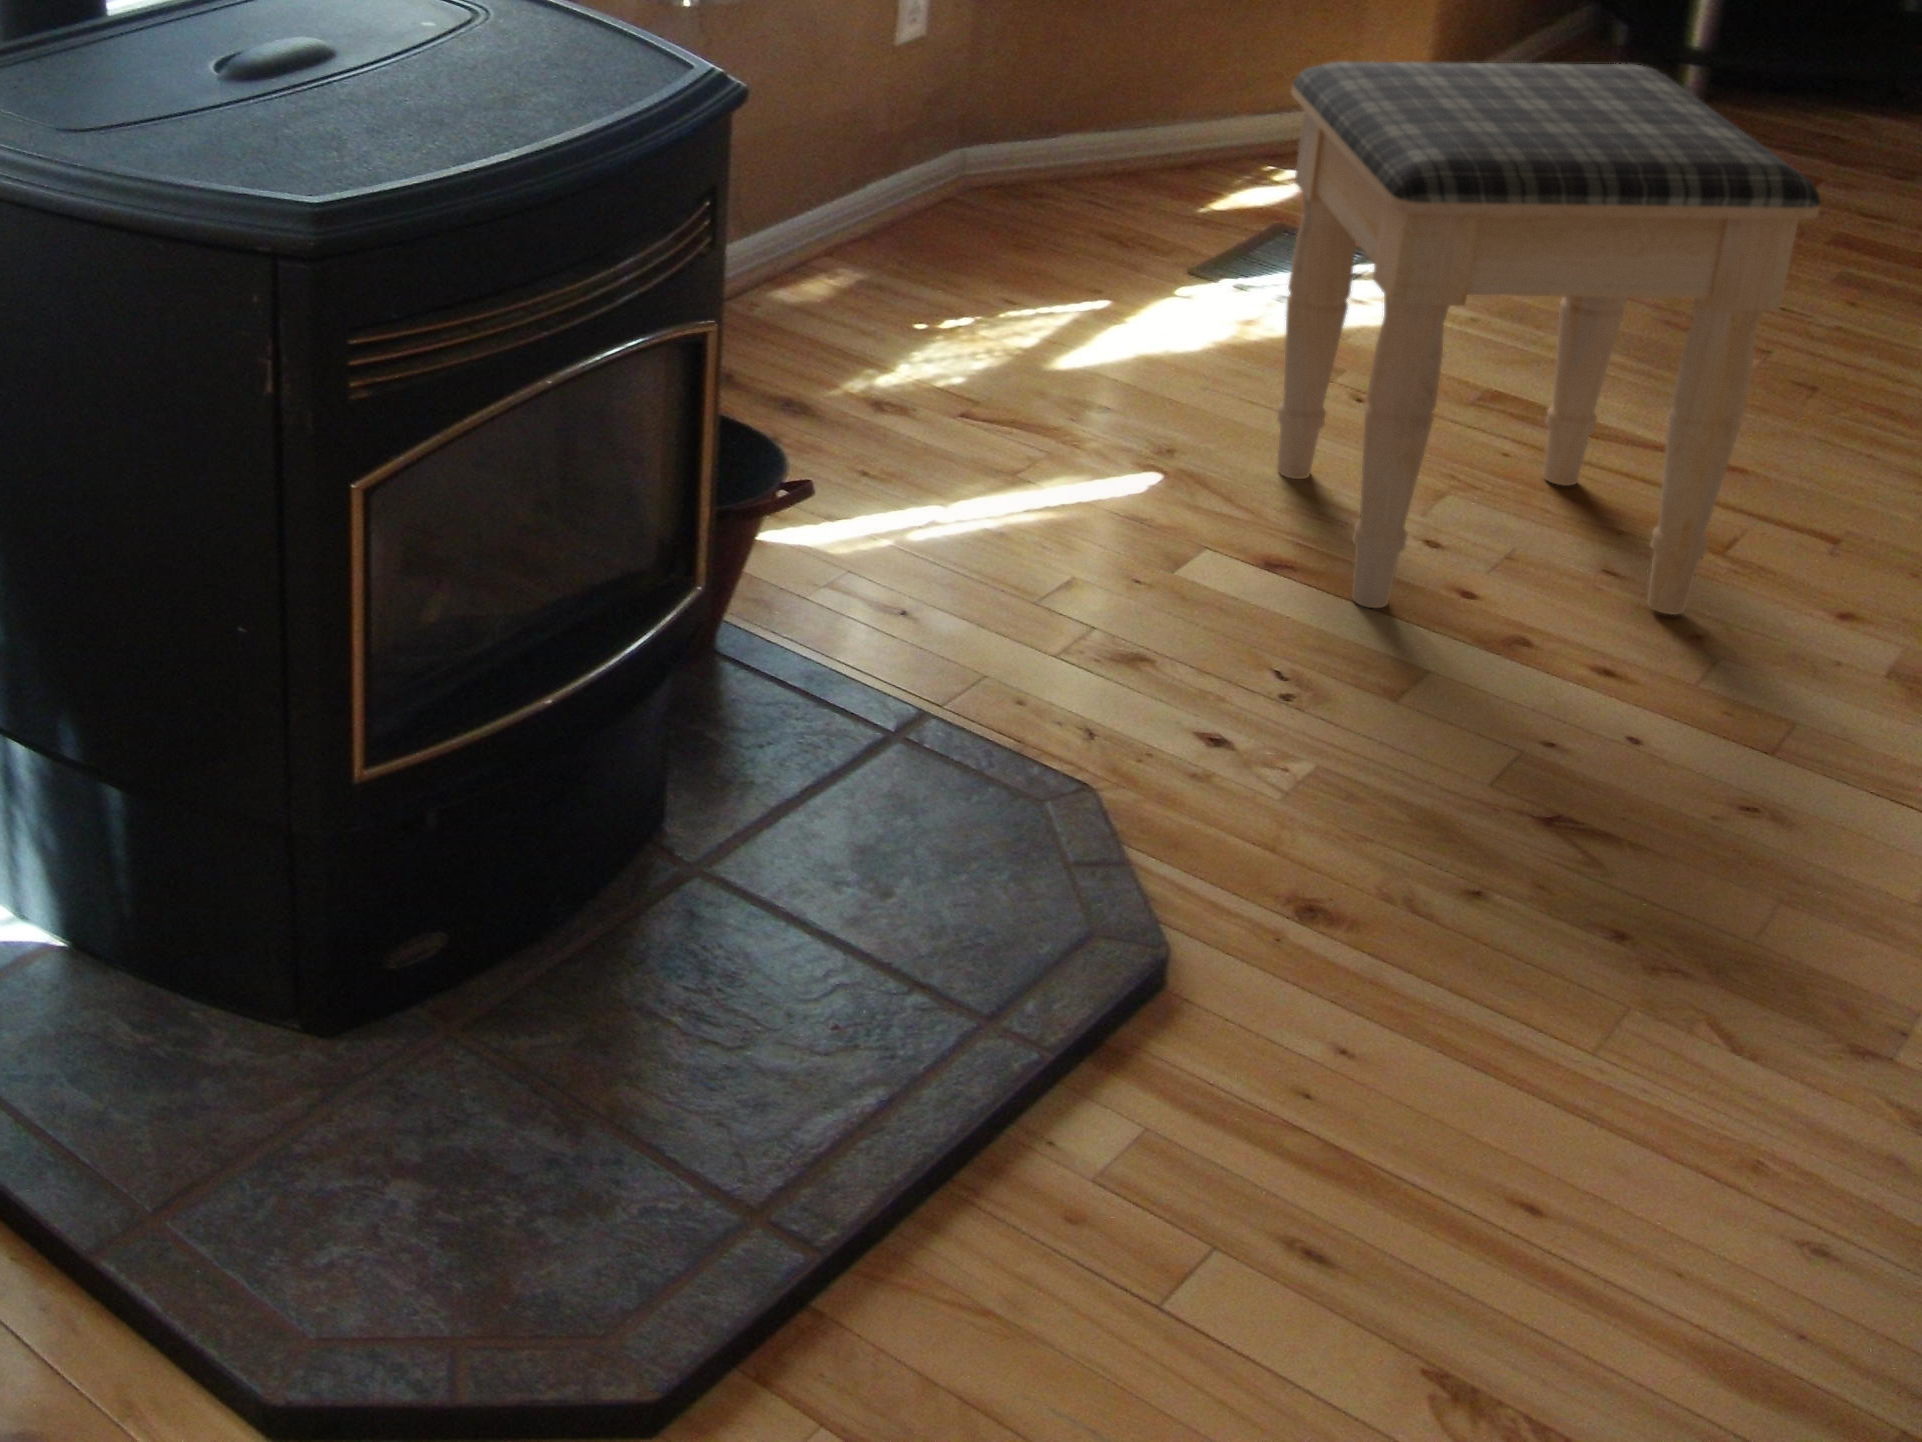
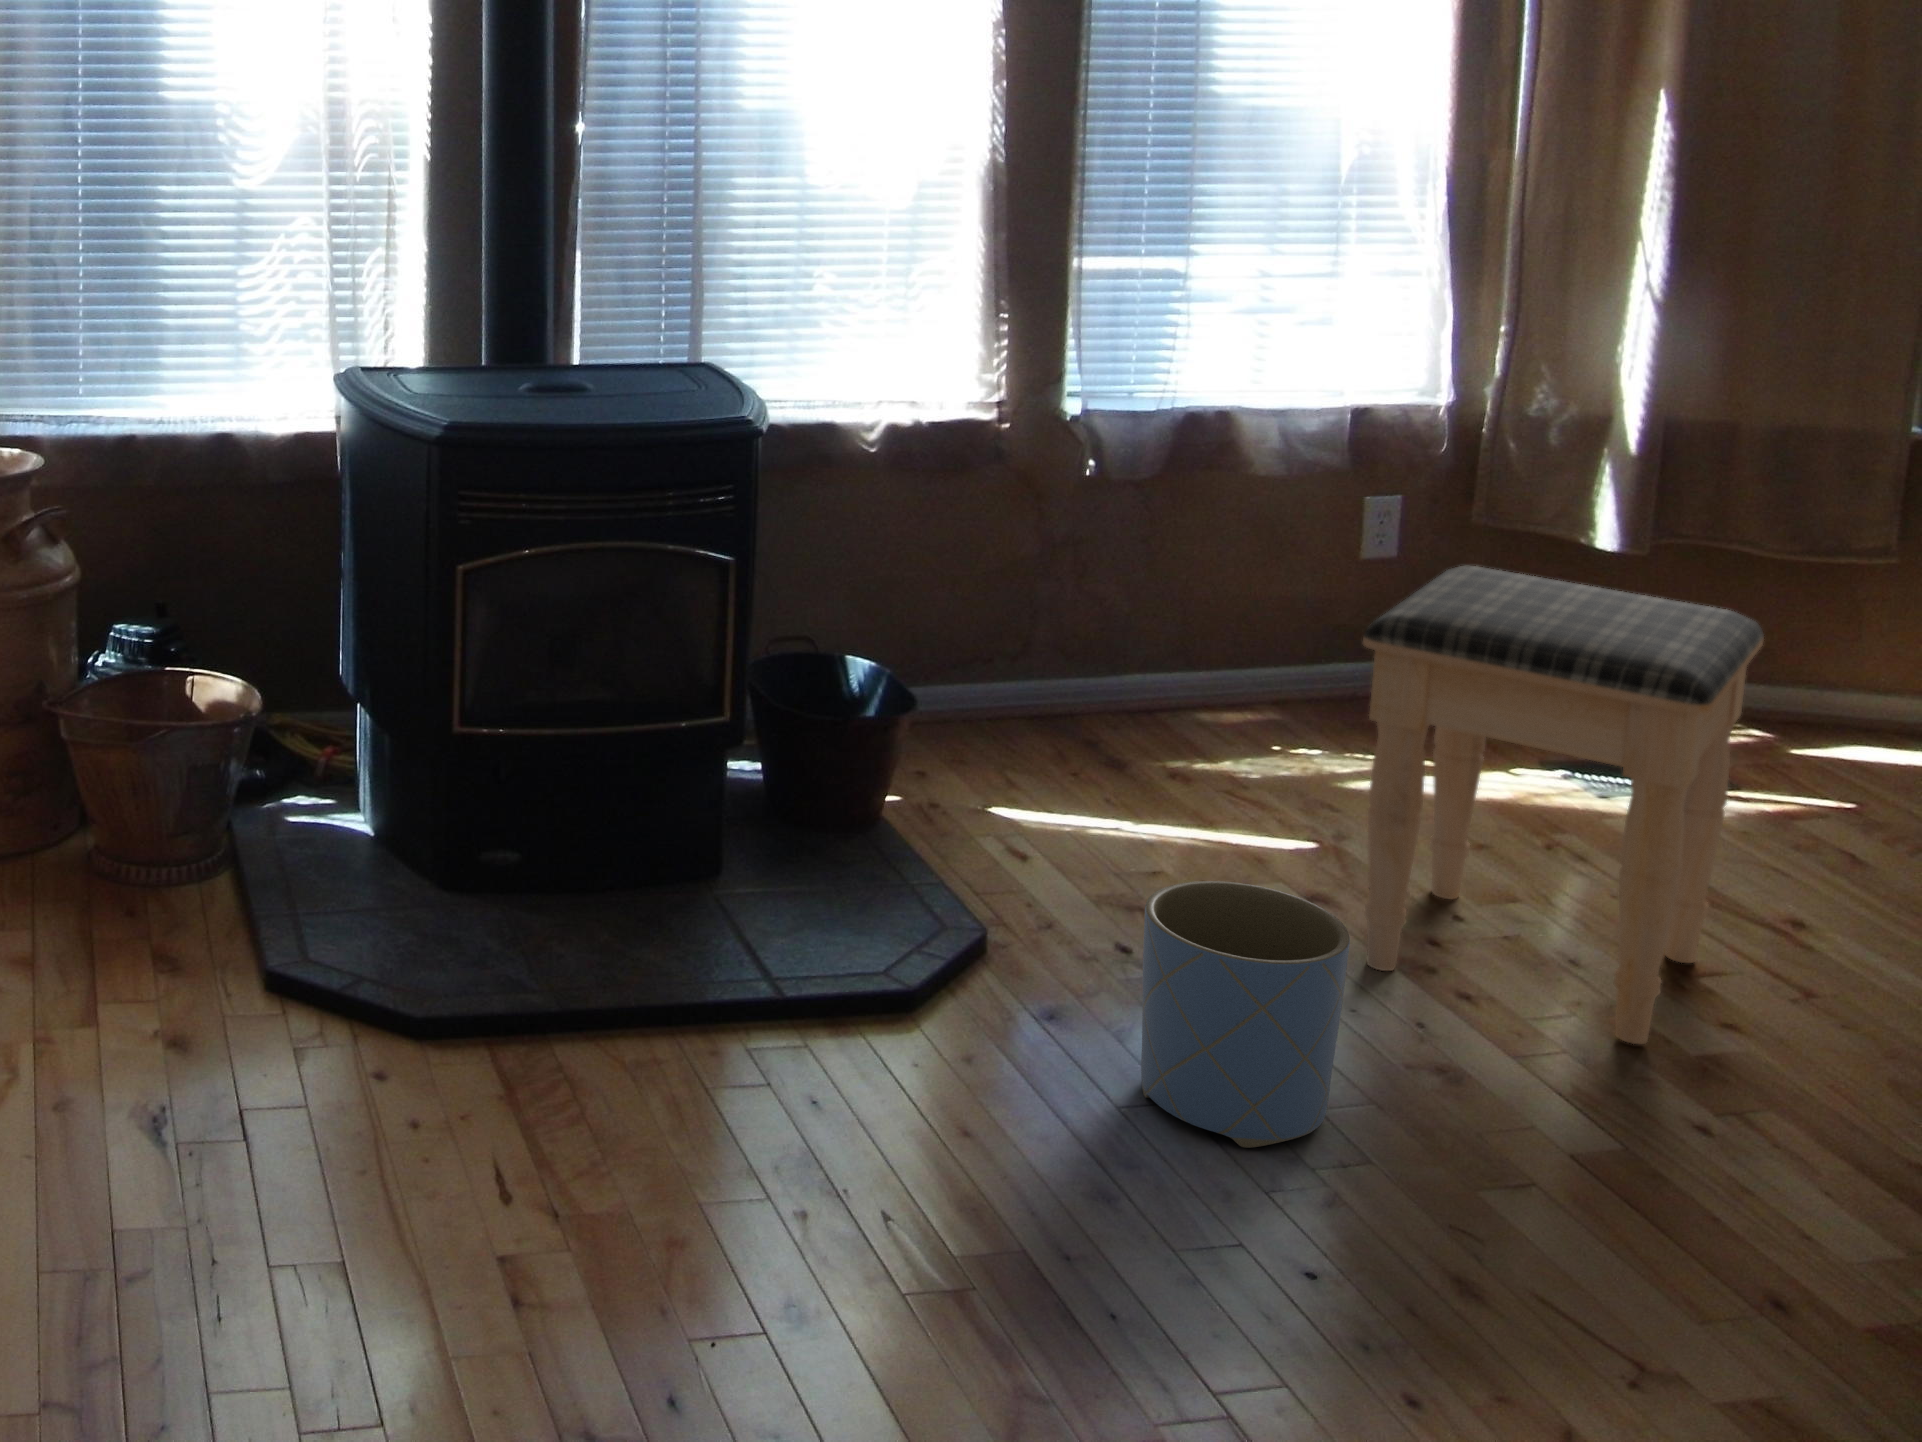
planter: none [1386,584,1701,944] -> present [1141,881,1350,1148]

